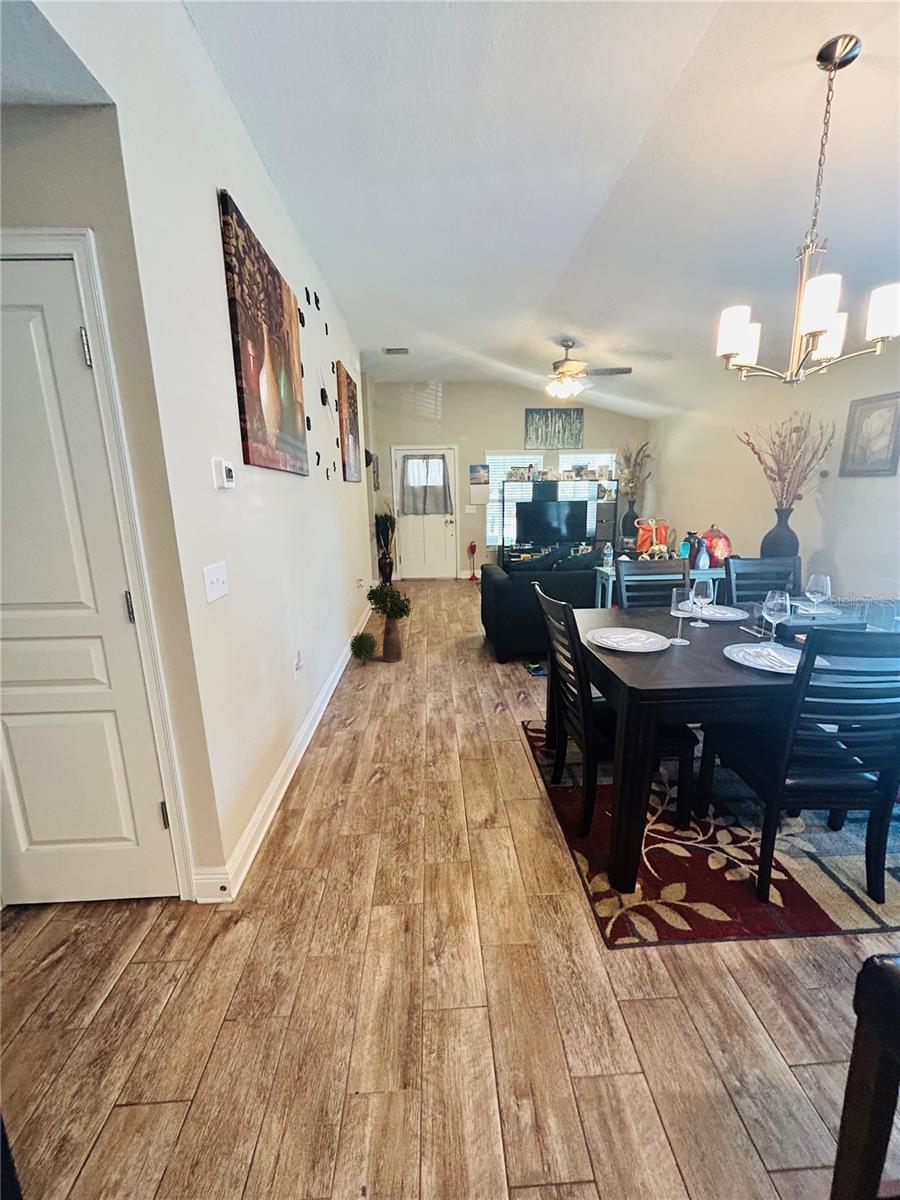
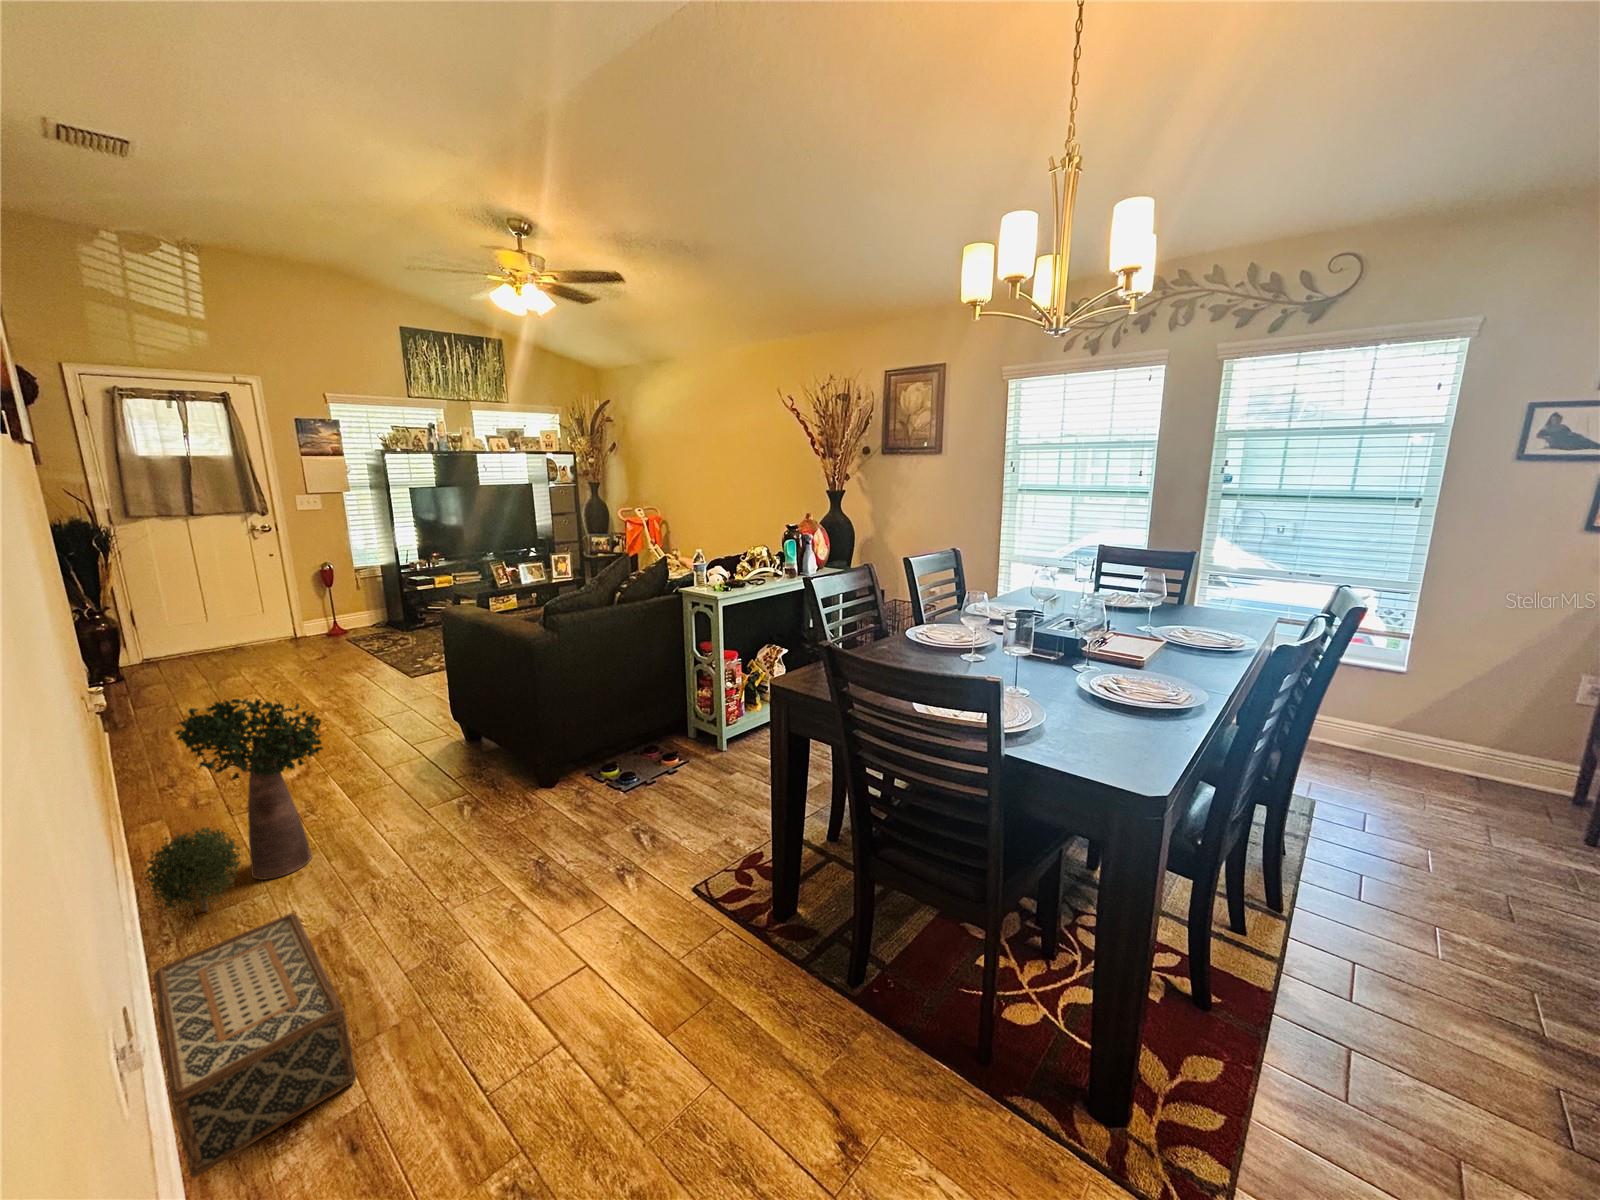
woven basket: none [318,666,377,726] -> present [154,913,356,1178]

